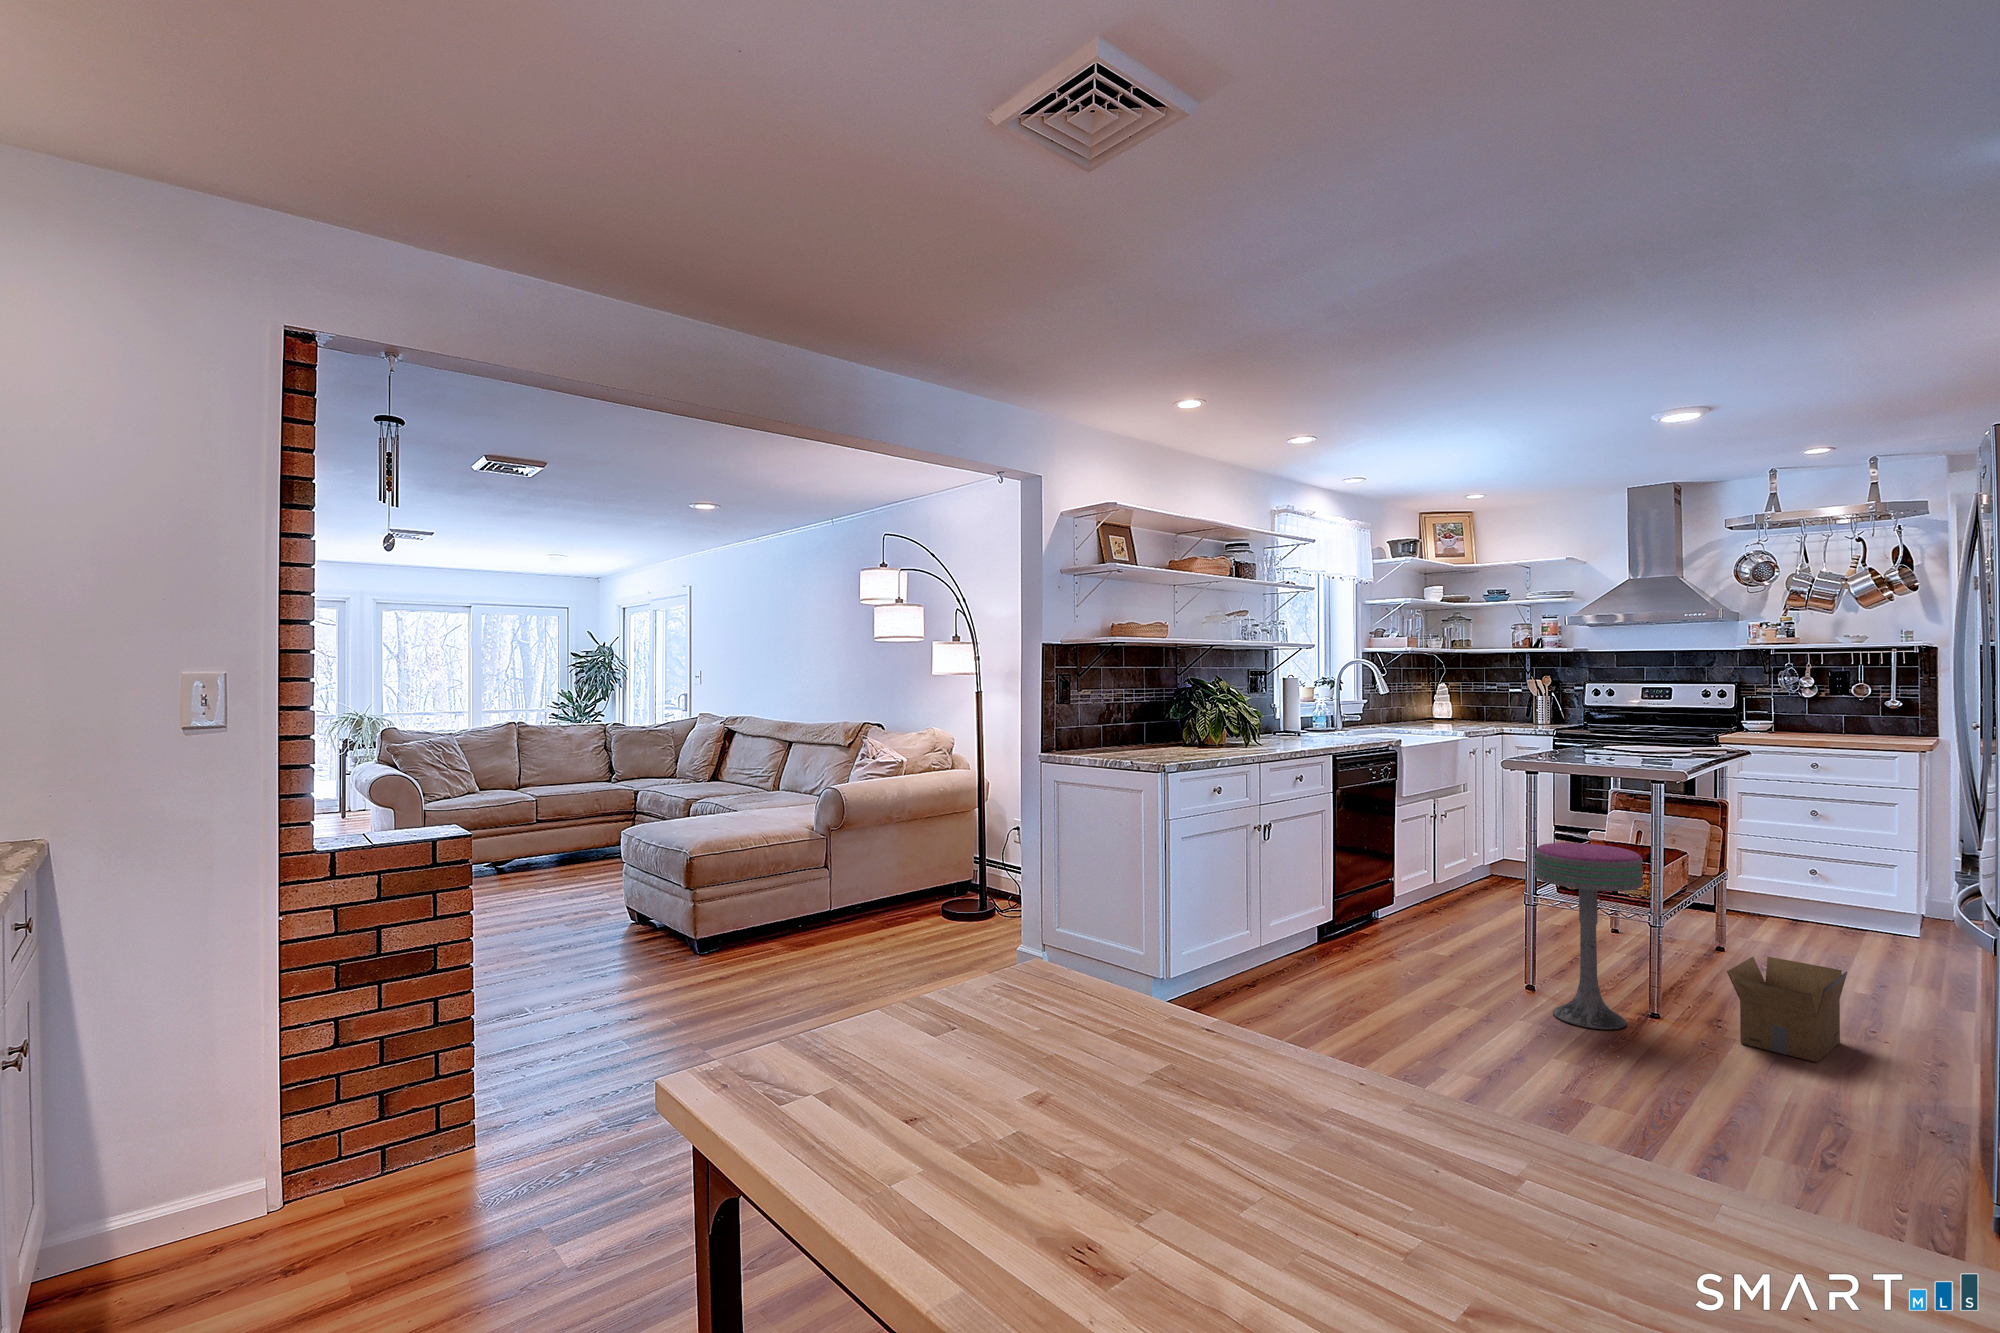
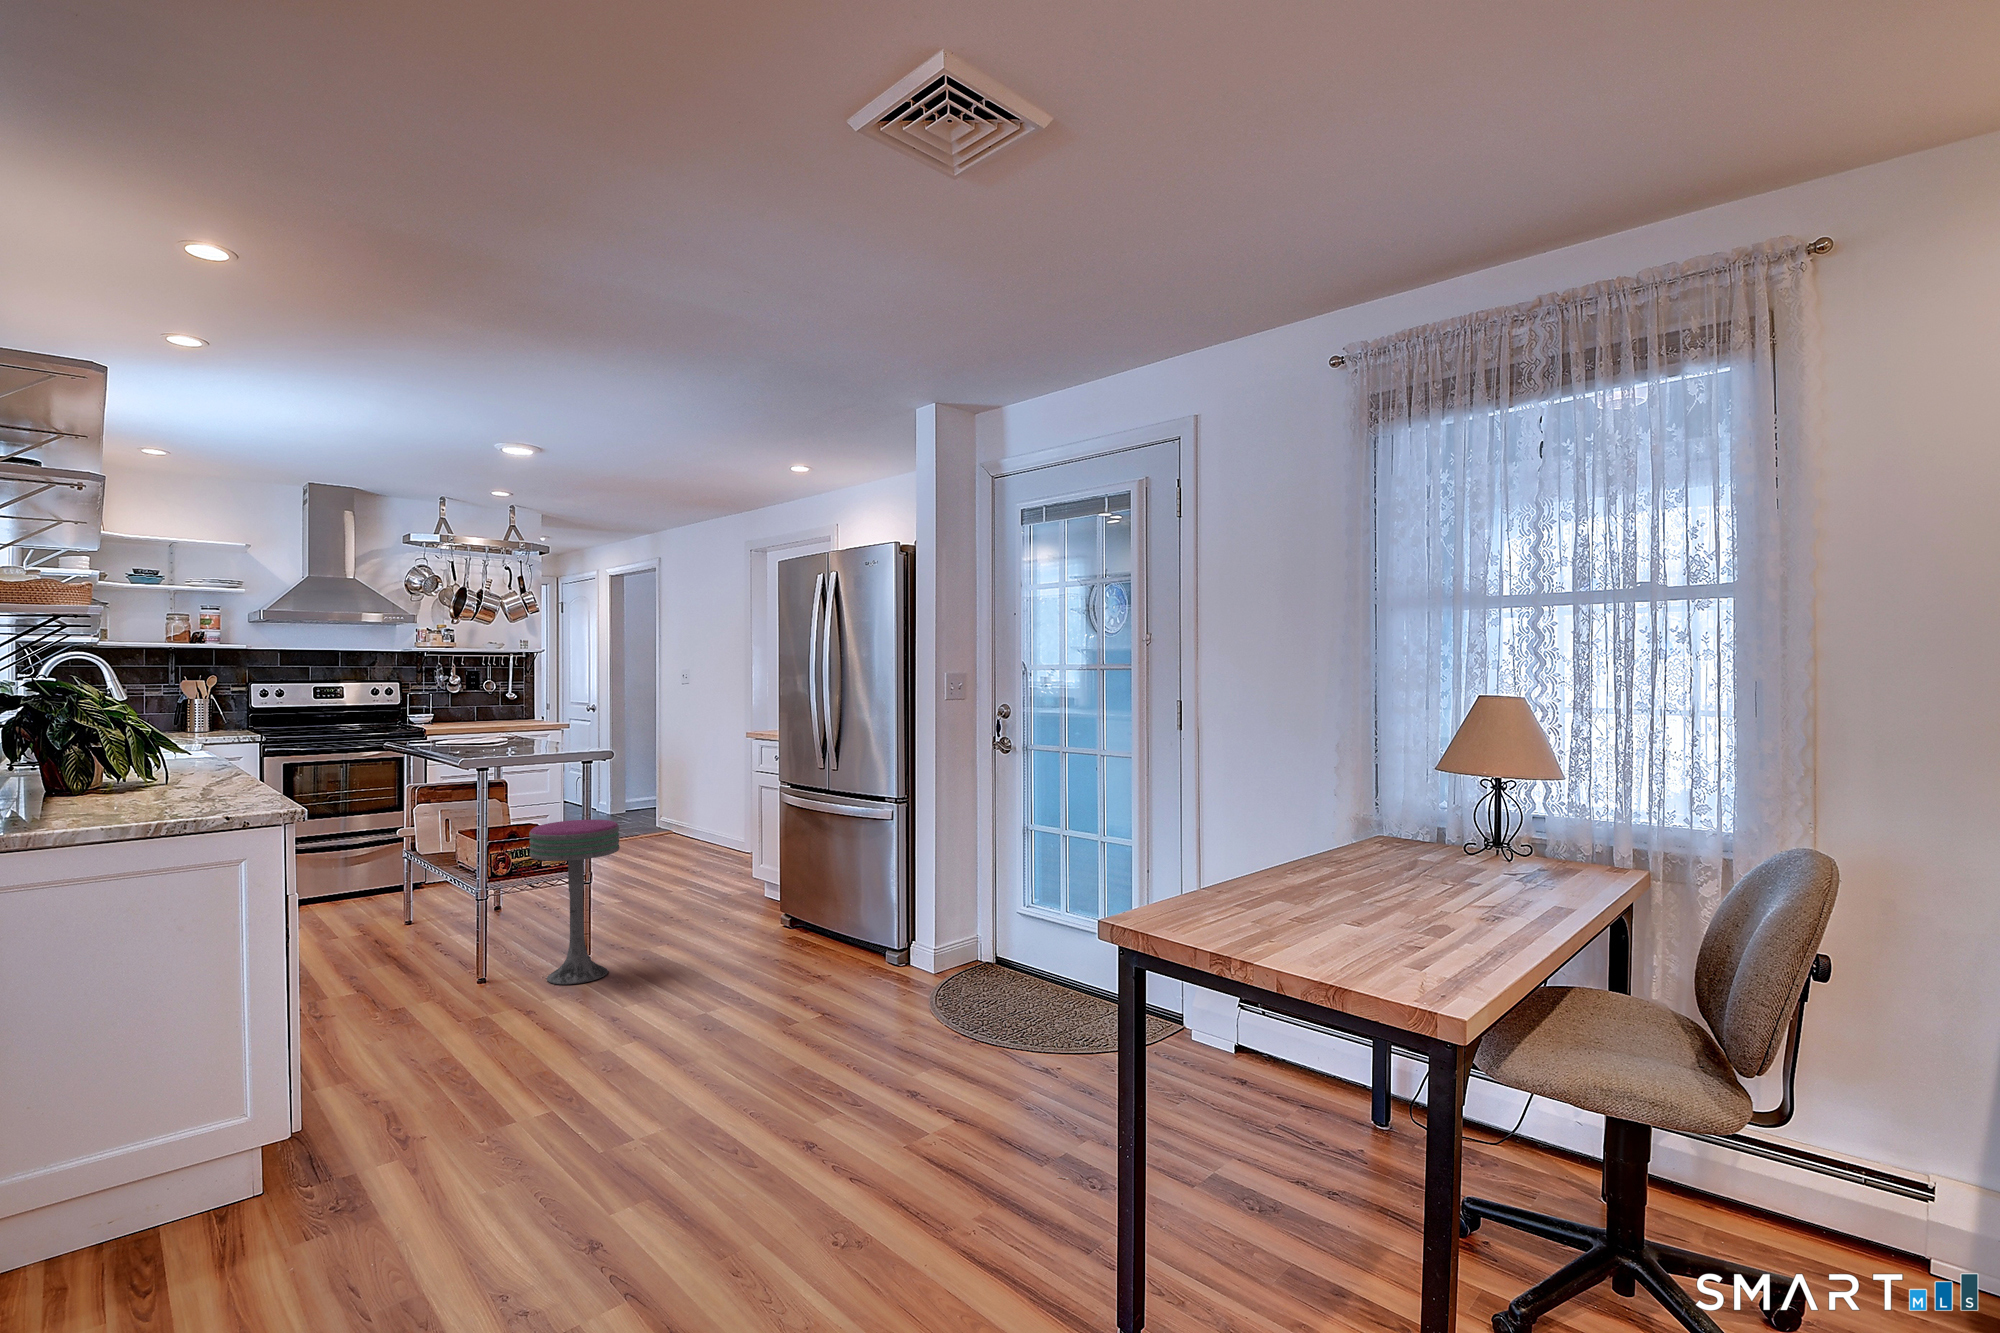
cardboard box: present [1727,957,1847,1062] -> none [640,877,718,950]

